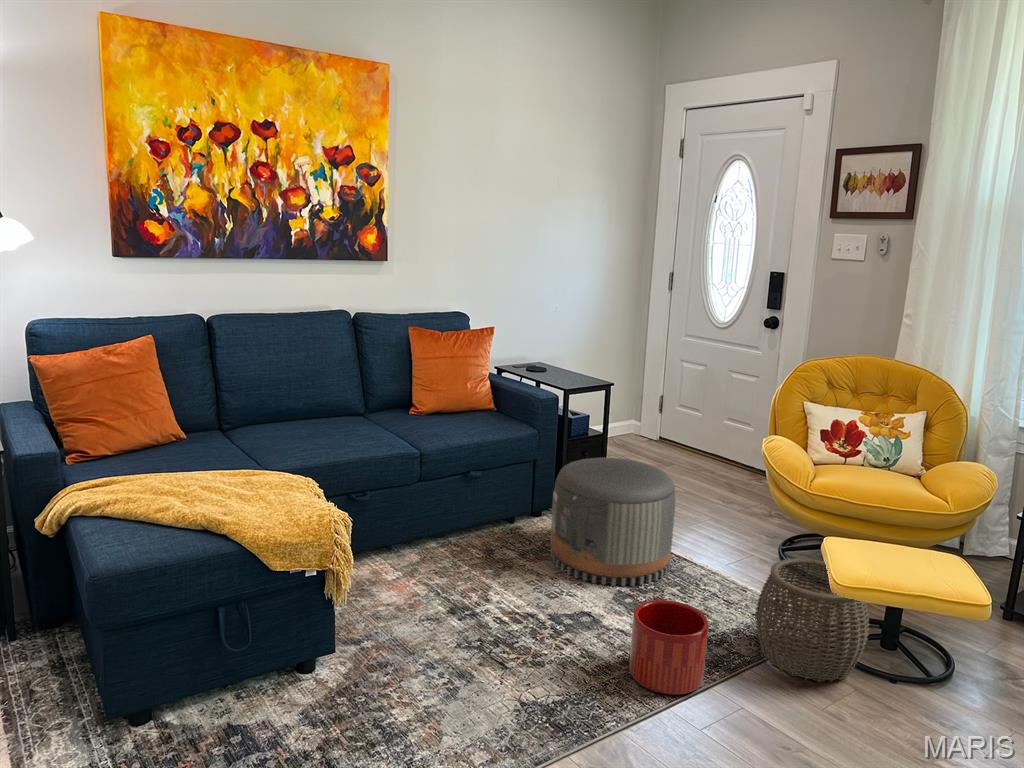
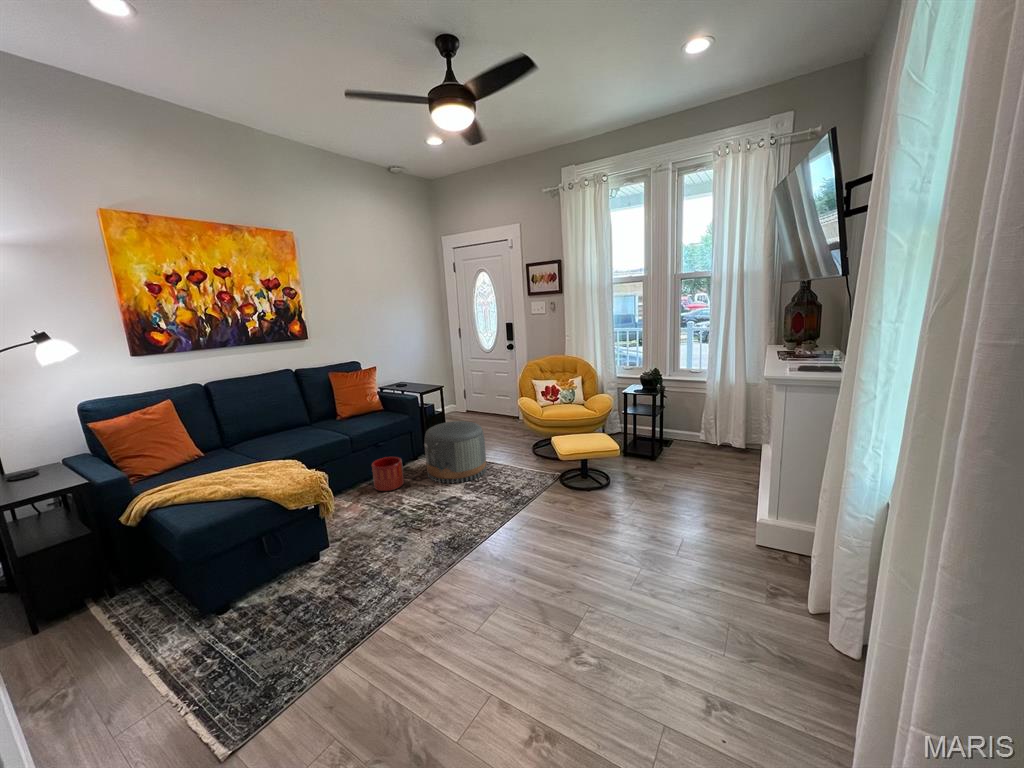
woven basket: present [755,558,869,682] -> none [530,447,578,500]
planter: present [629,600,709,695] -> present [372,457,404,491]

